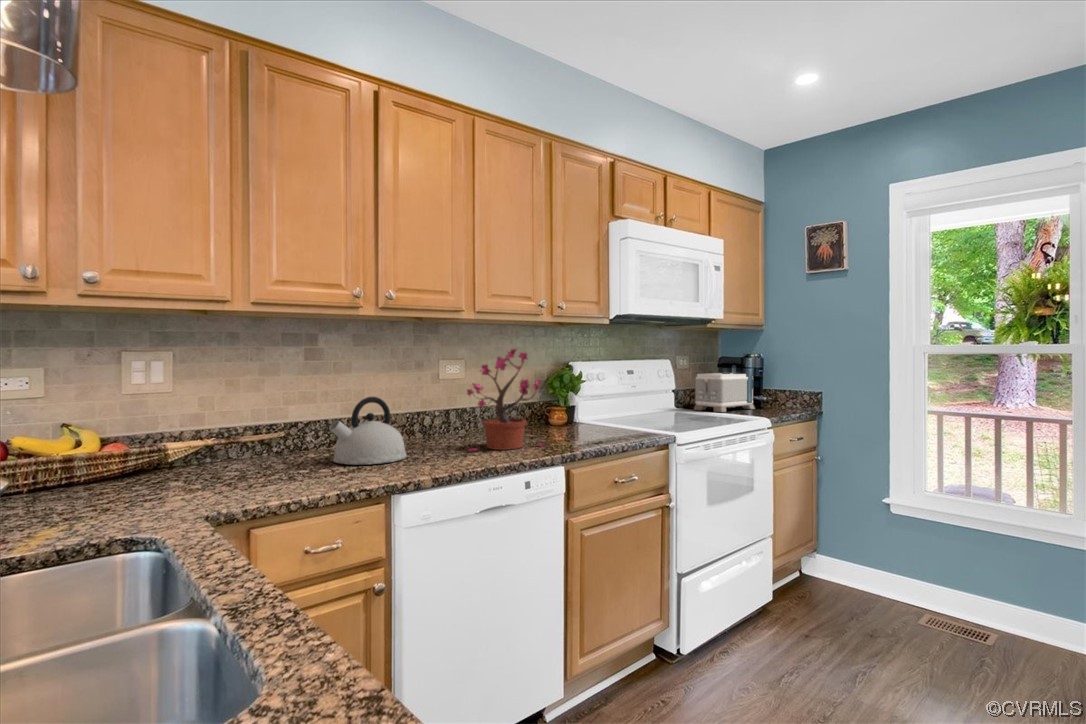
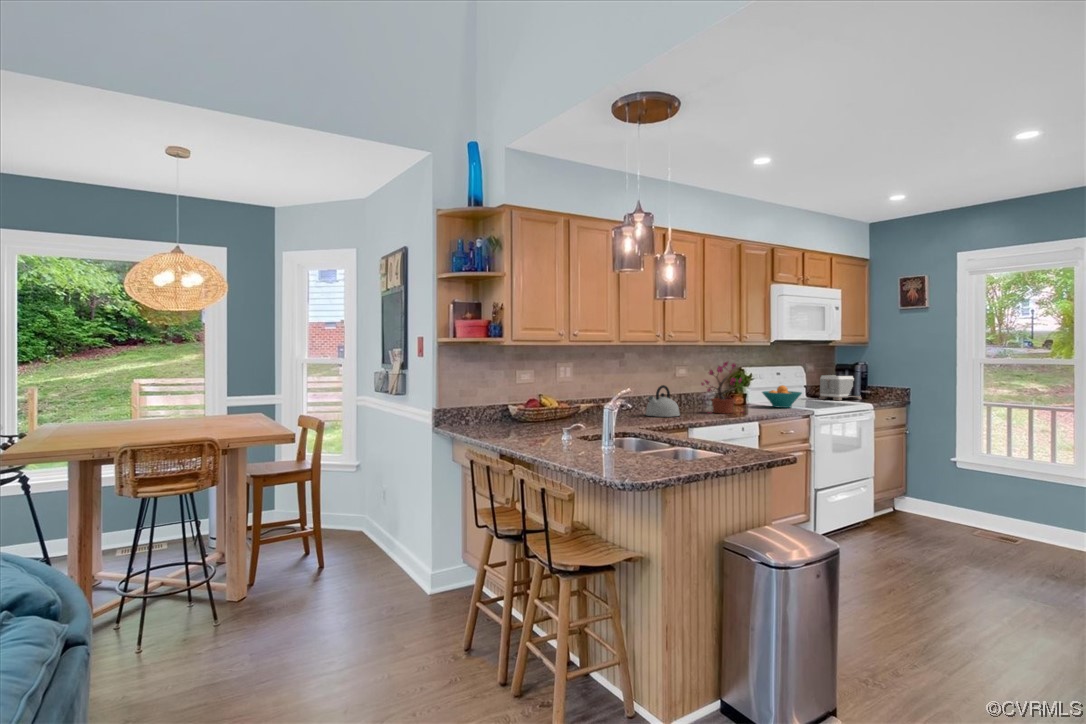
fruit bowl: none [592,392,658,431] -> present [762,385,802,408]

